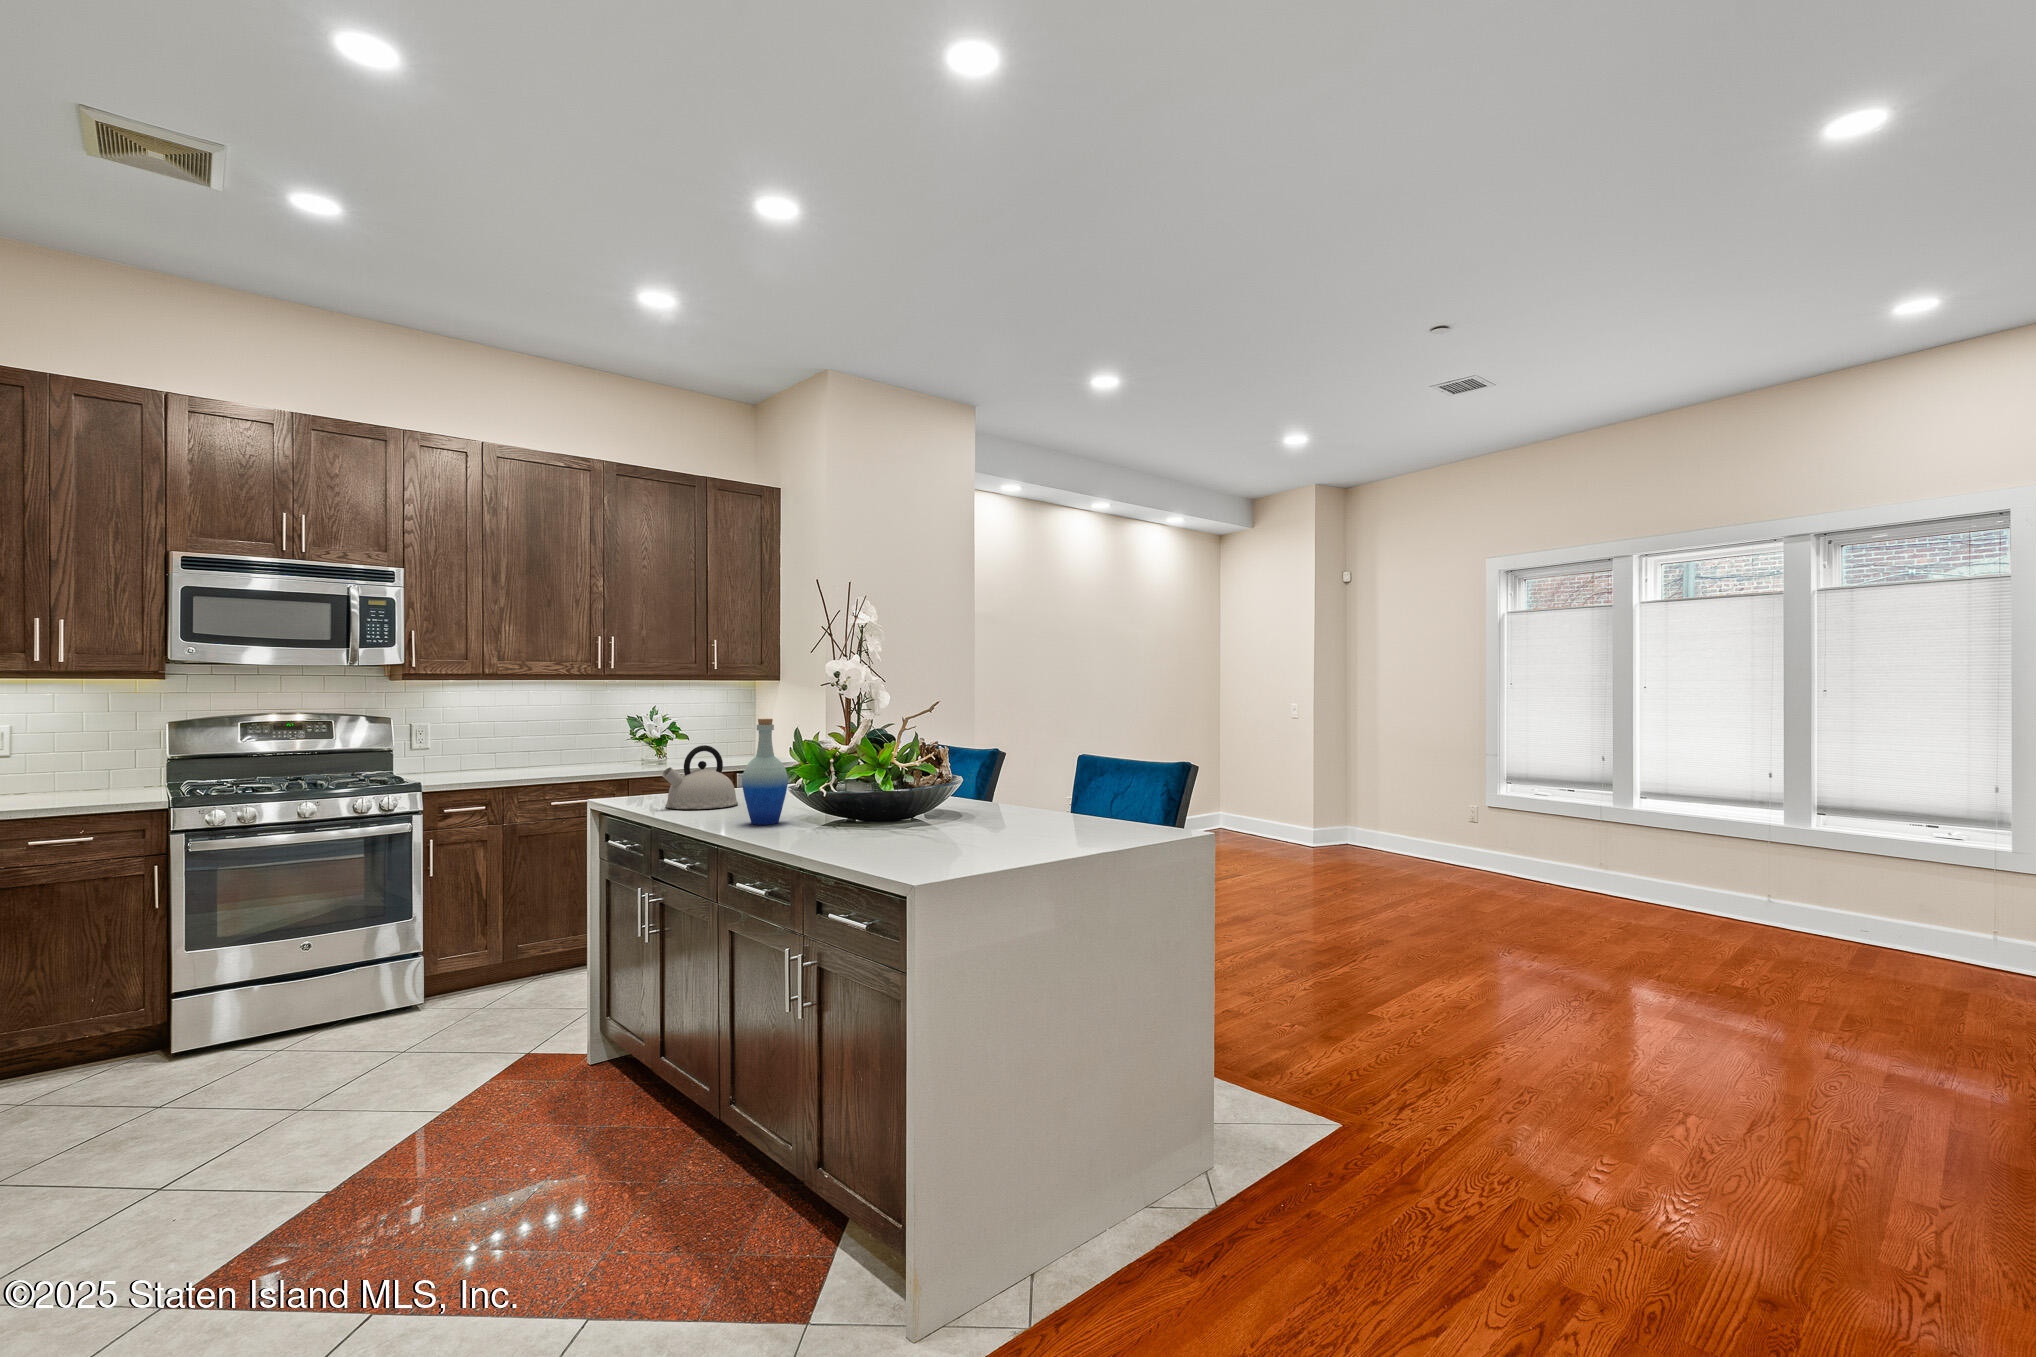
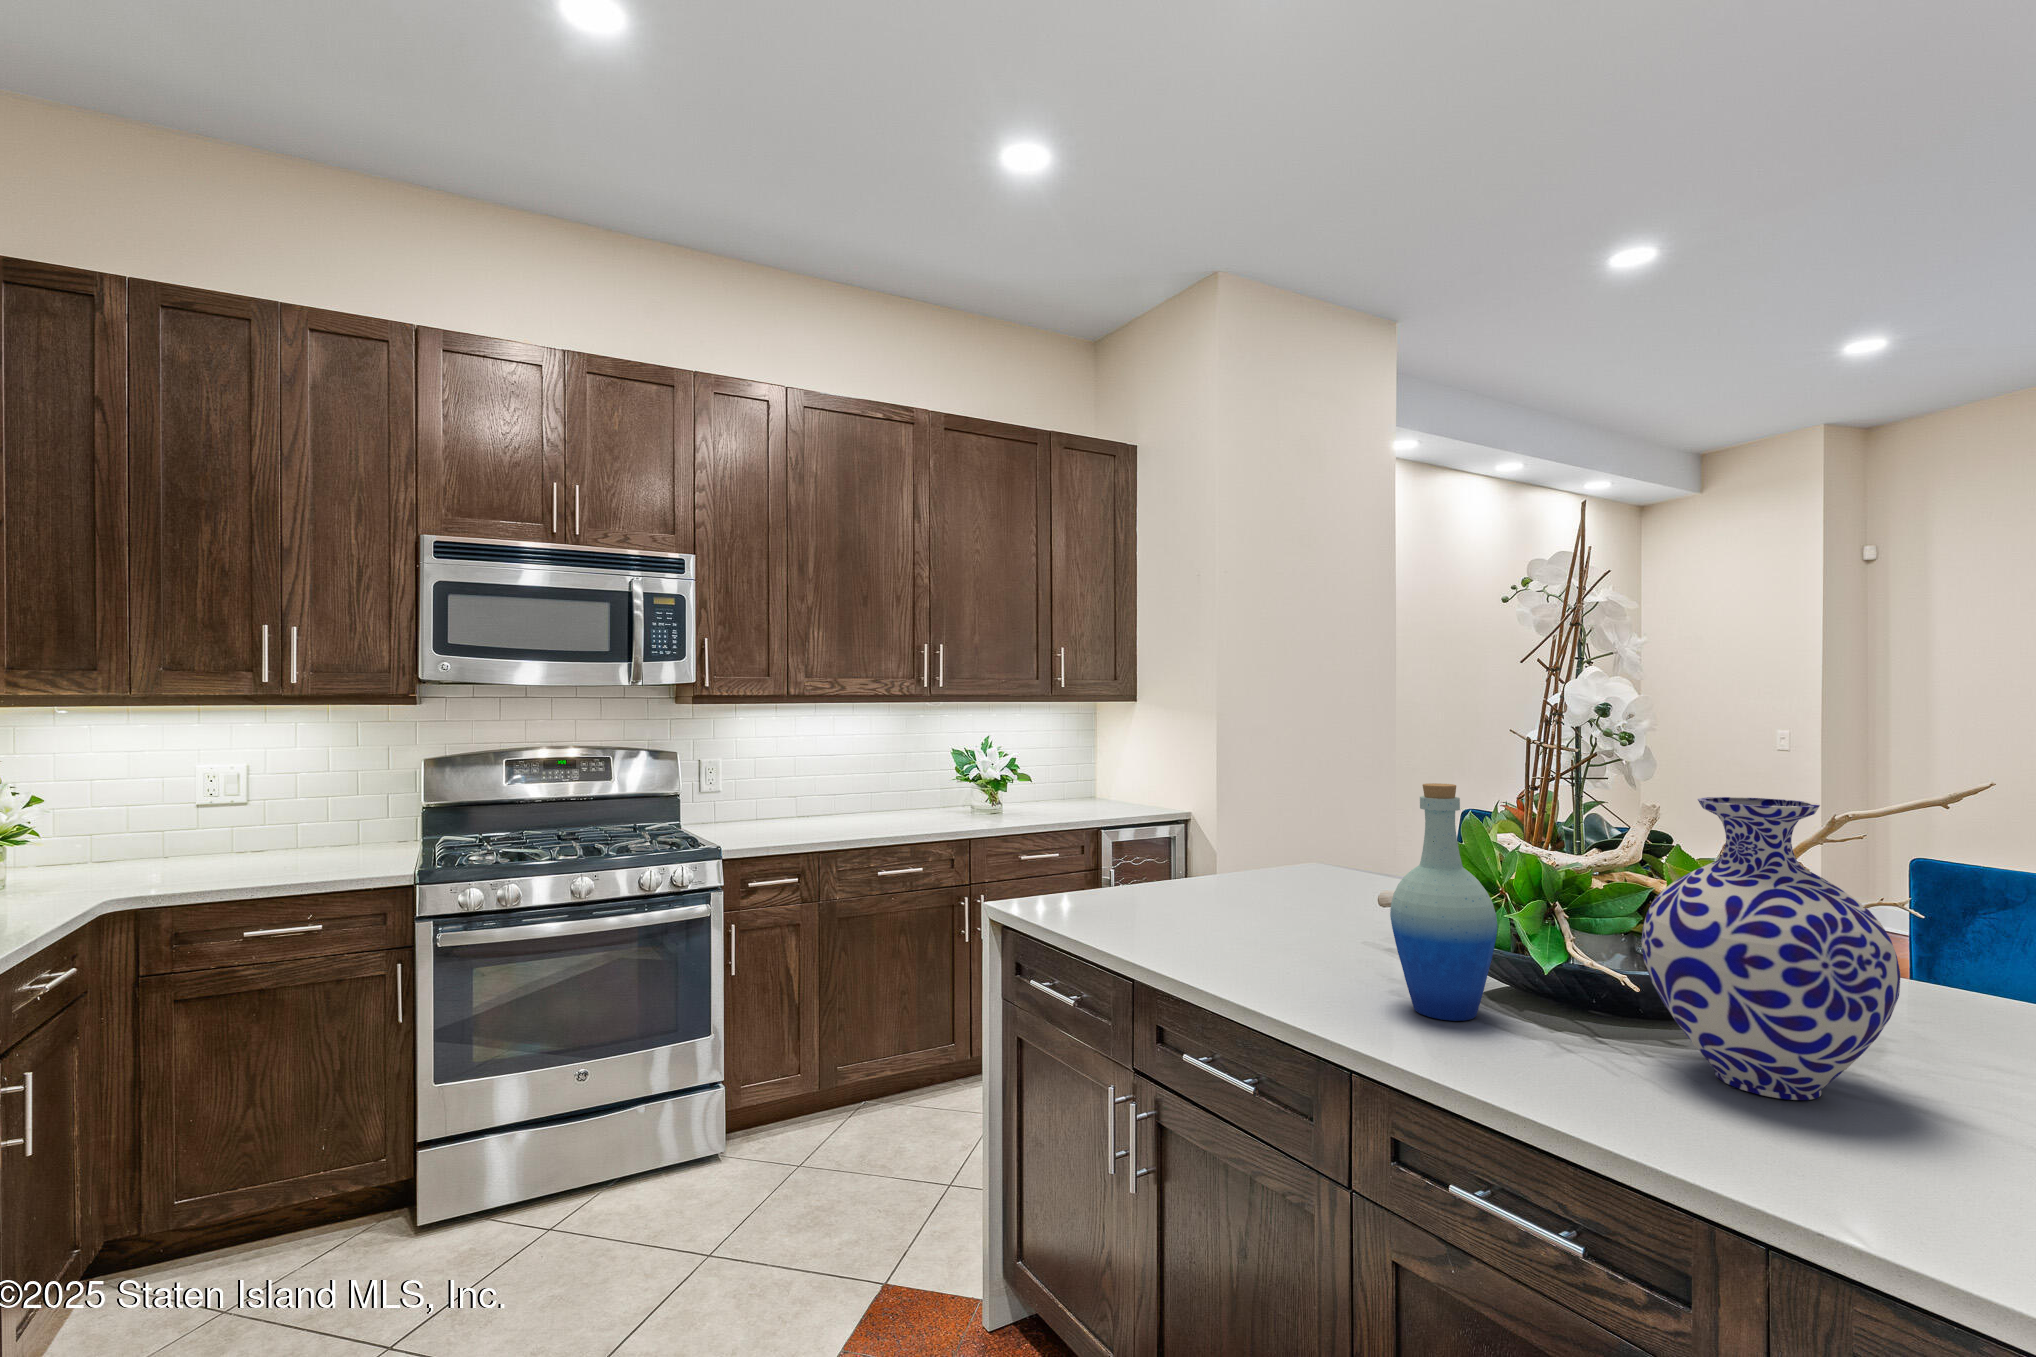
vase: none [810,720,891,835] -> present [1641,797,1901,1100]
kettle: present [662,745,738,809] -> none [1142,820,1270,944]

